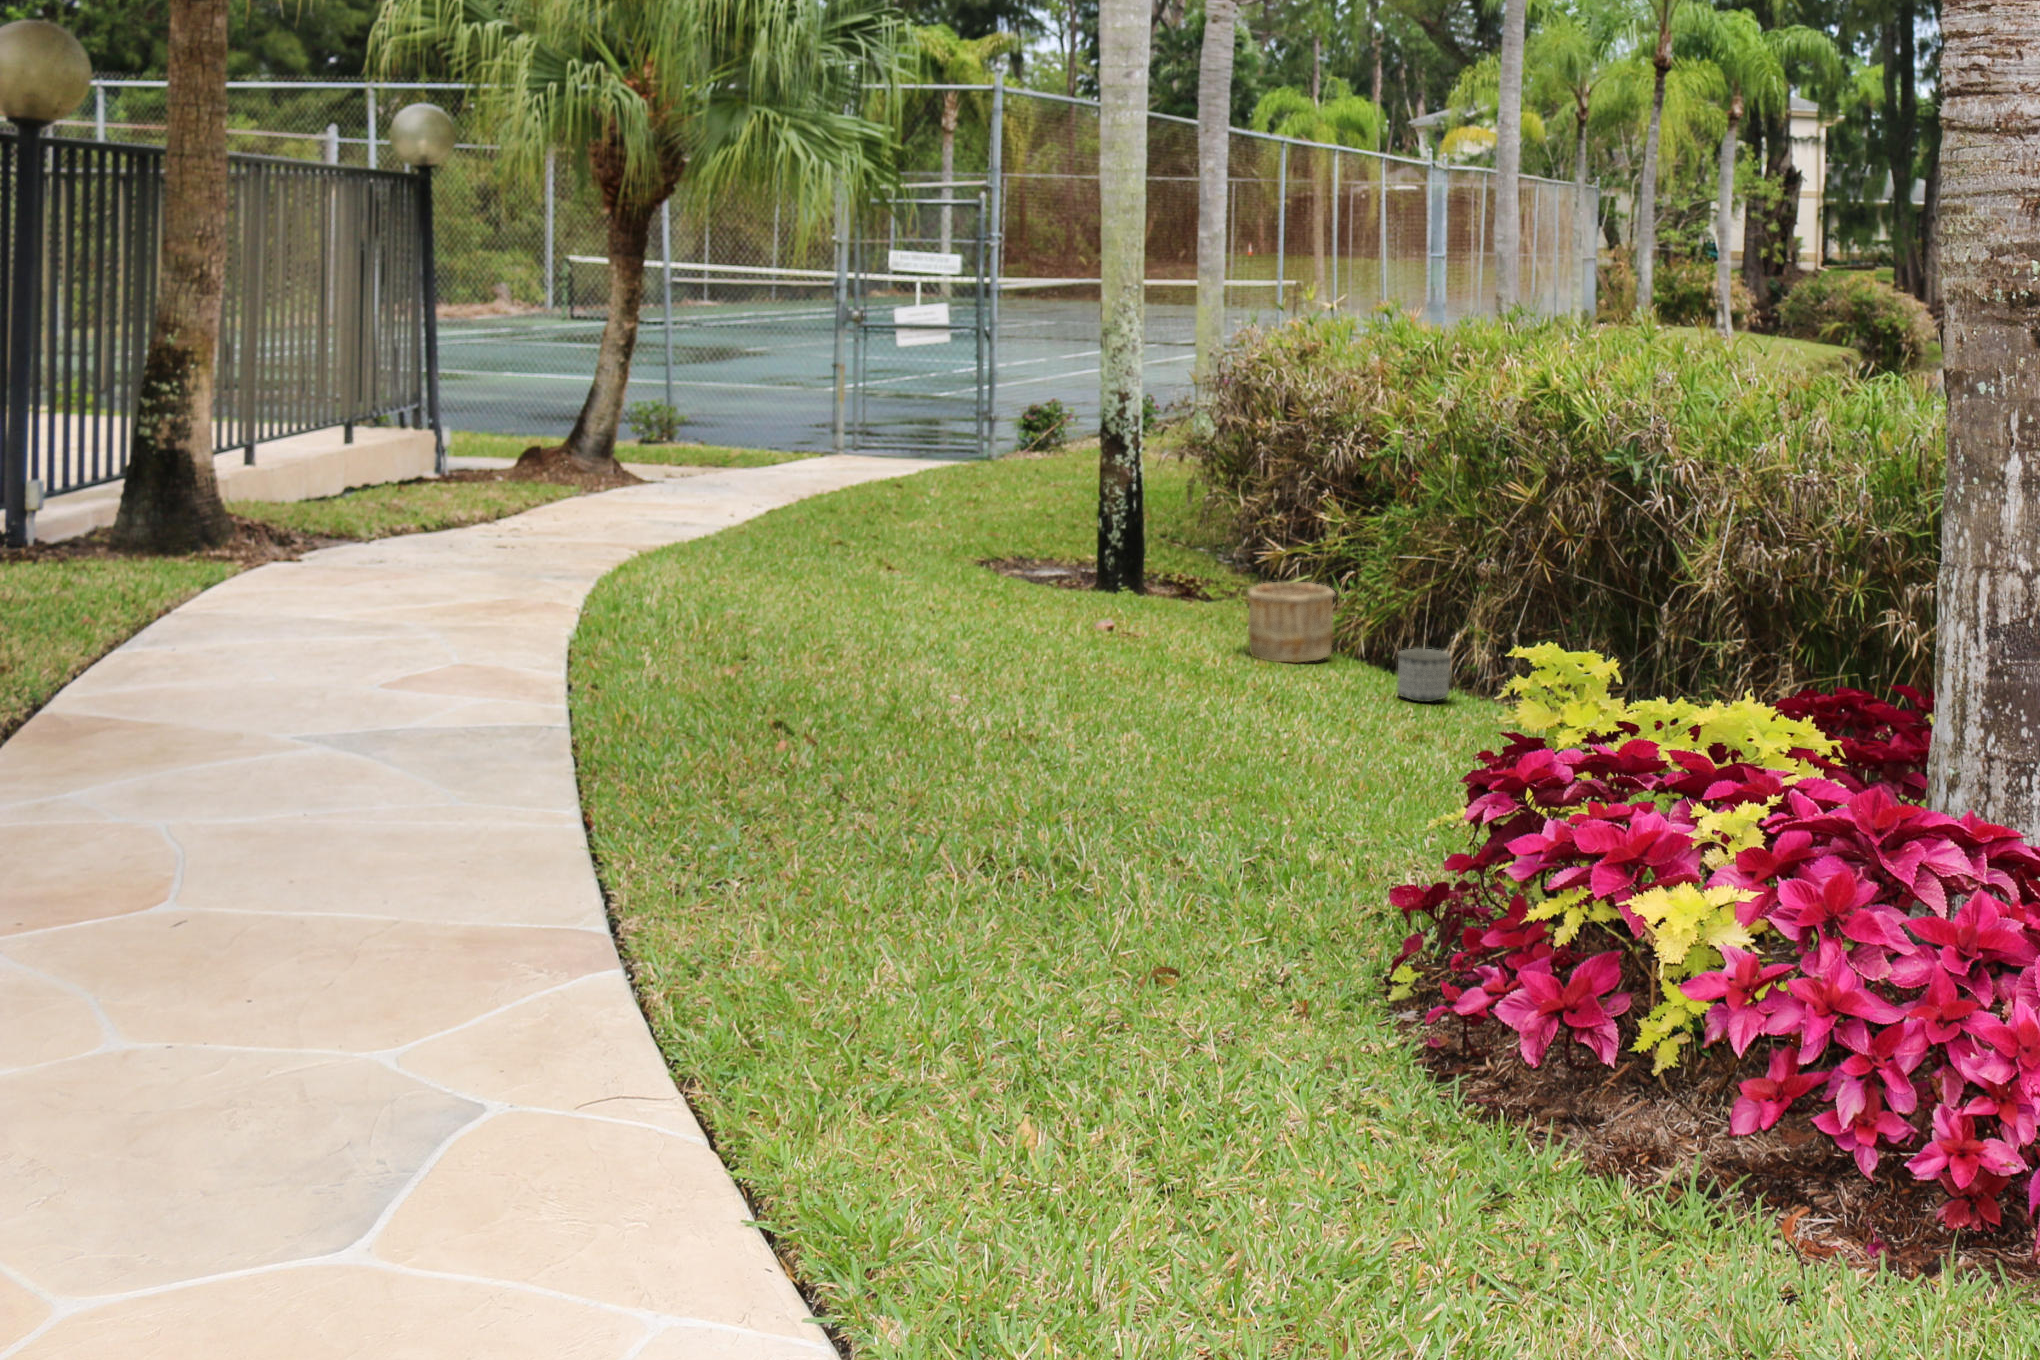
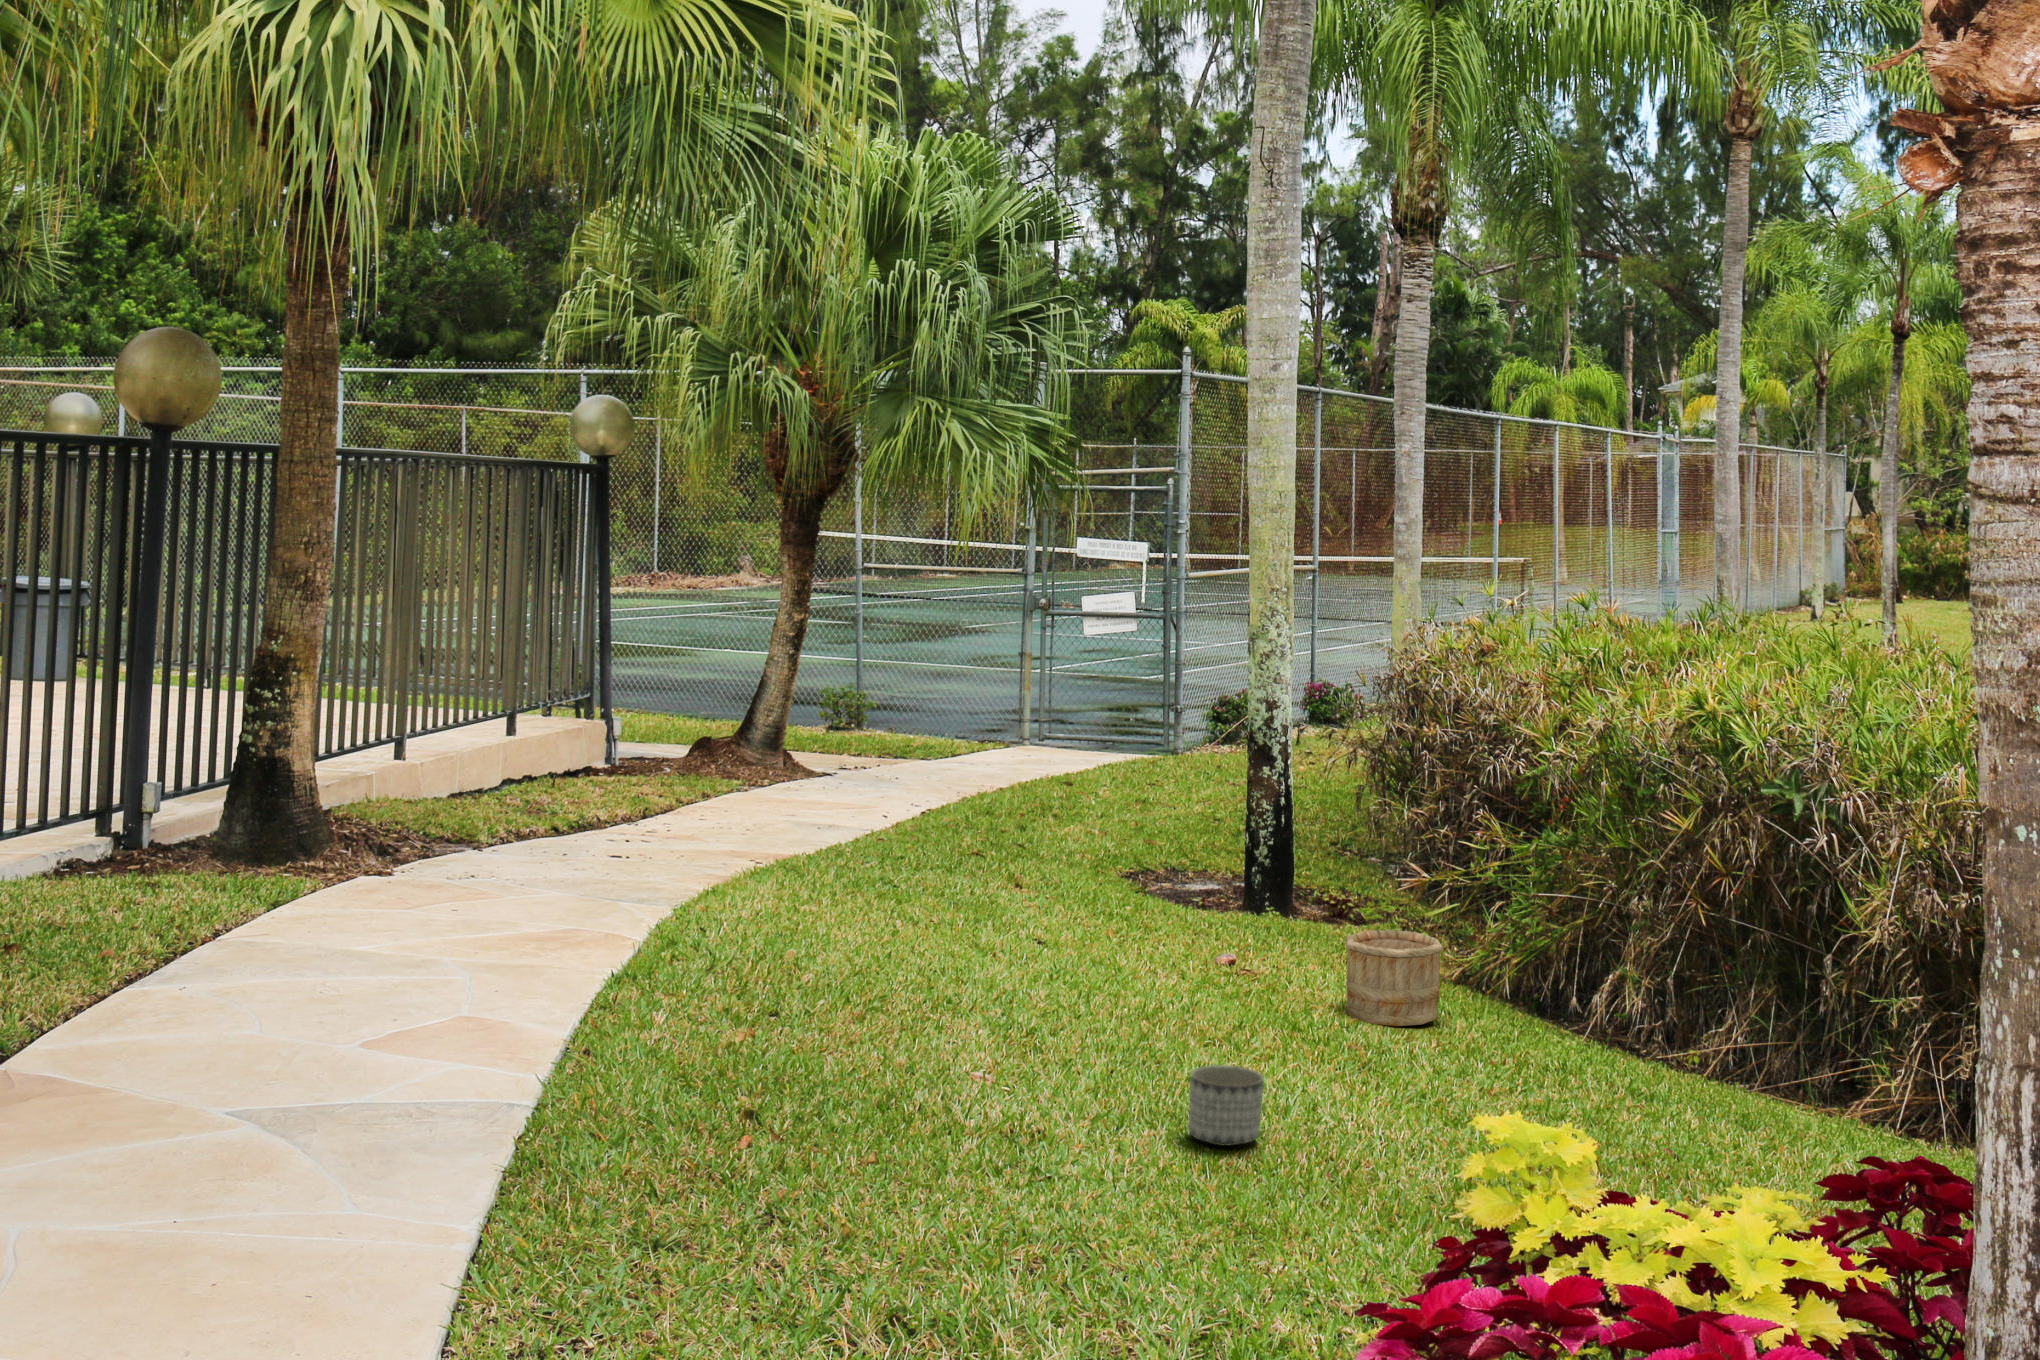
planter: present [1398,649,1451,702] -> present [1189,1065,1264,1146]

